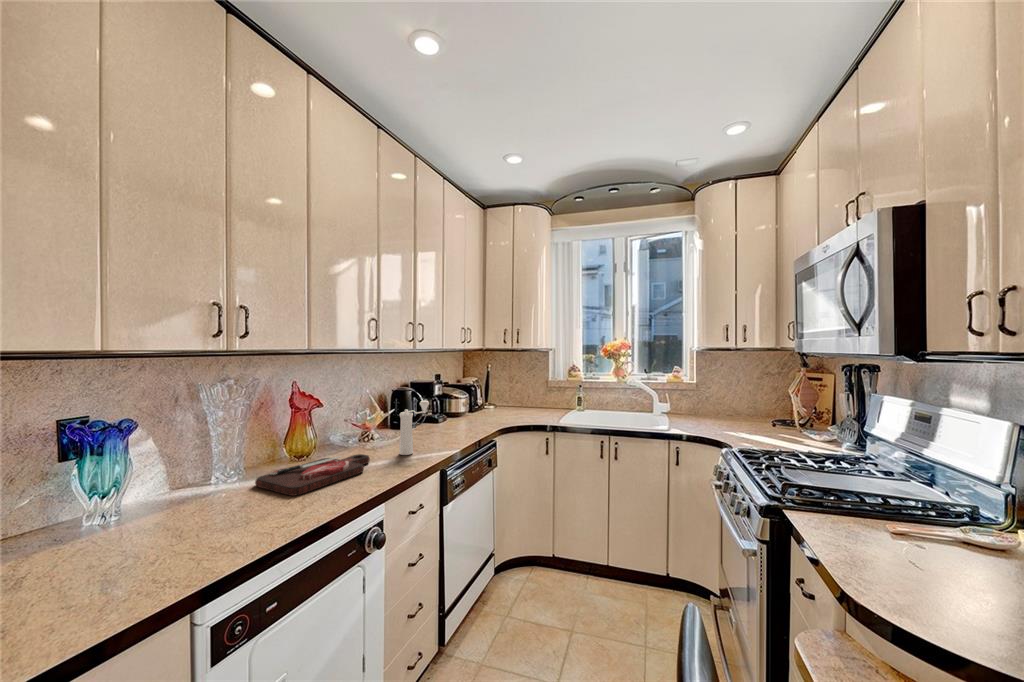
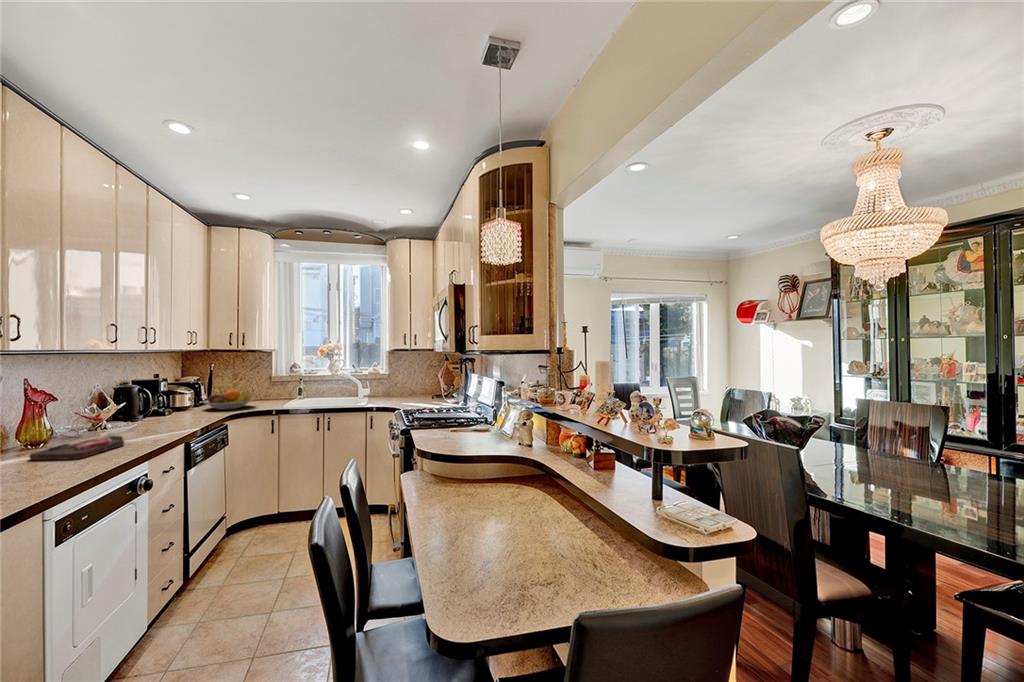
fruit bowl: none [477,396,528,419] -> present [203,390,254,409]
pepper mill: present [399,401,429,455] -> none [145,394,171,435]

